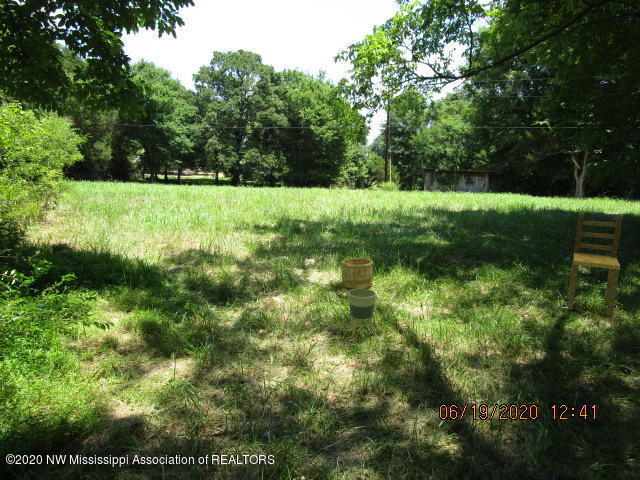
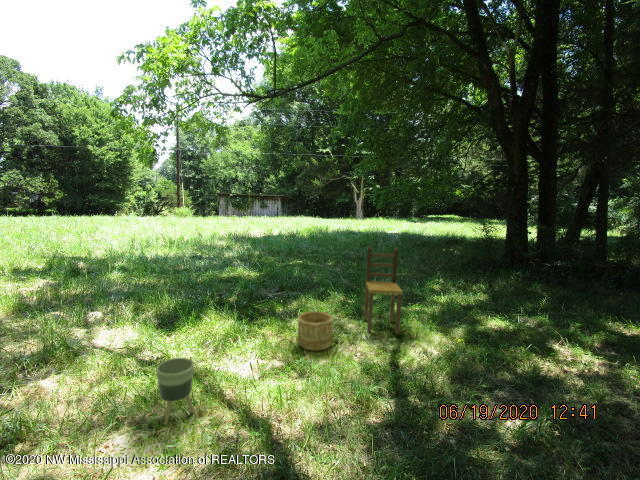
wooden bucket: present [341,258,373,289] -> present [297,311,334,351]

